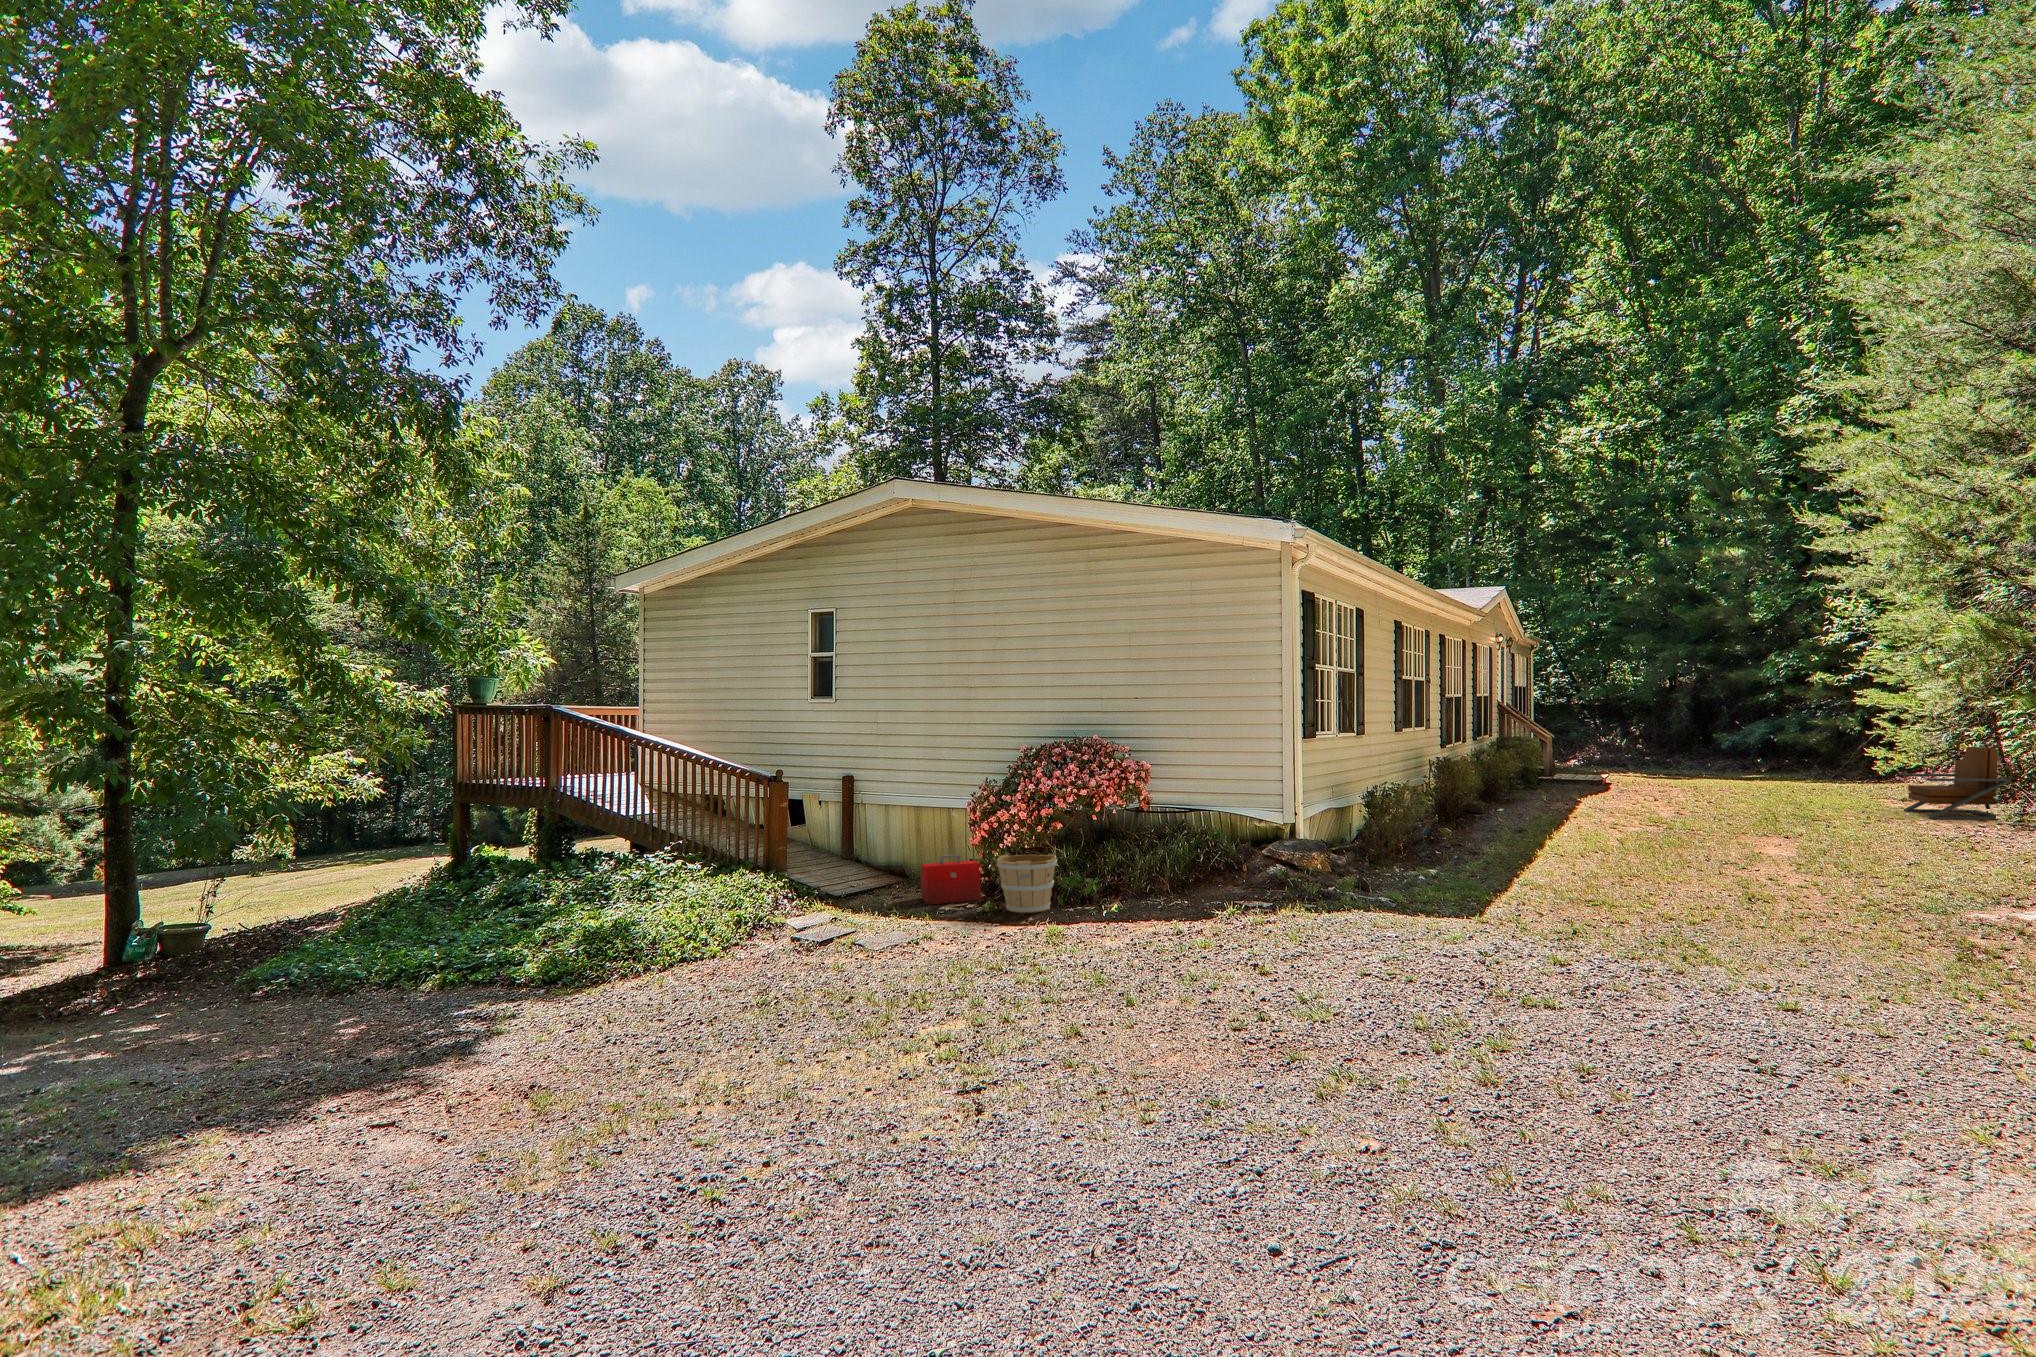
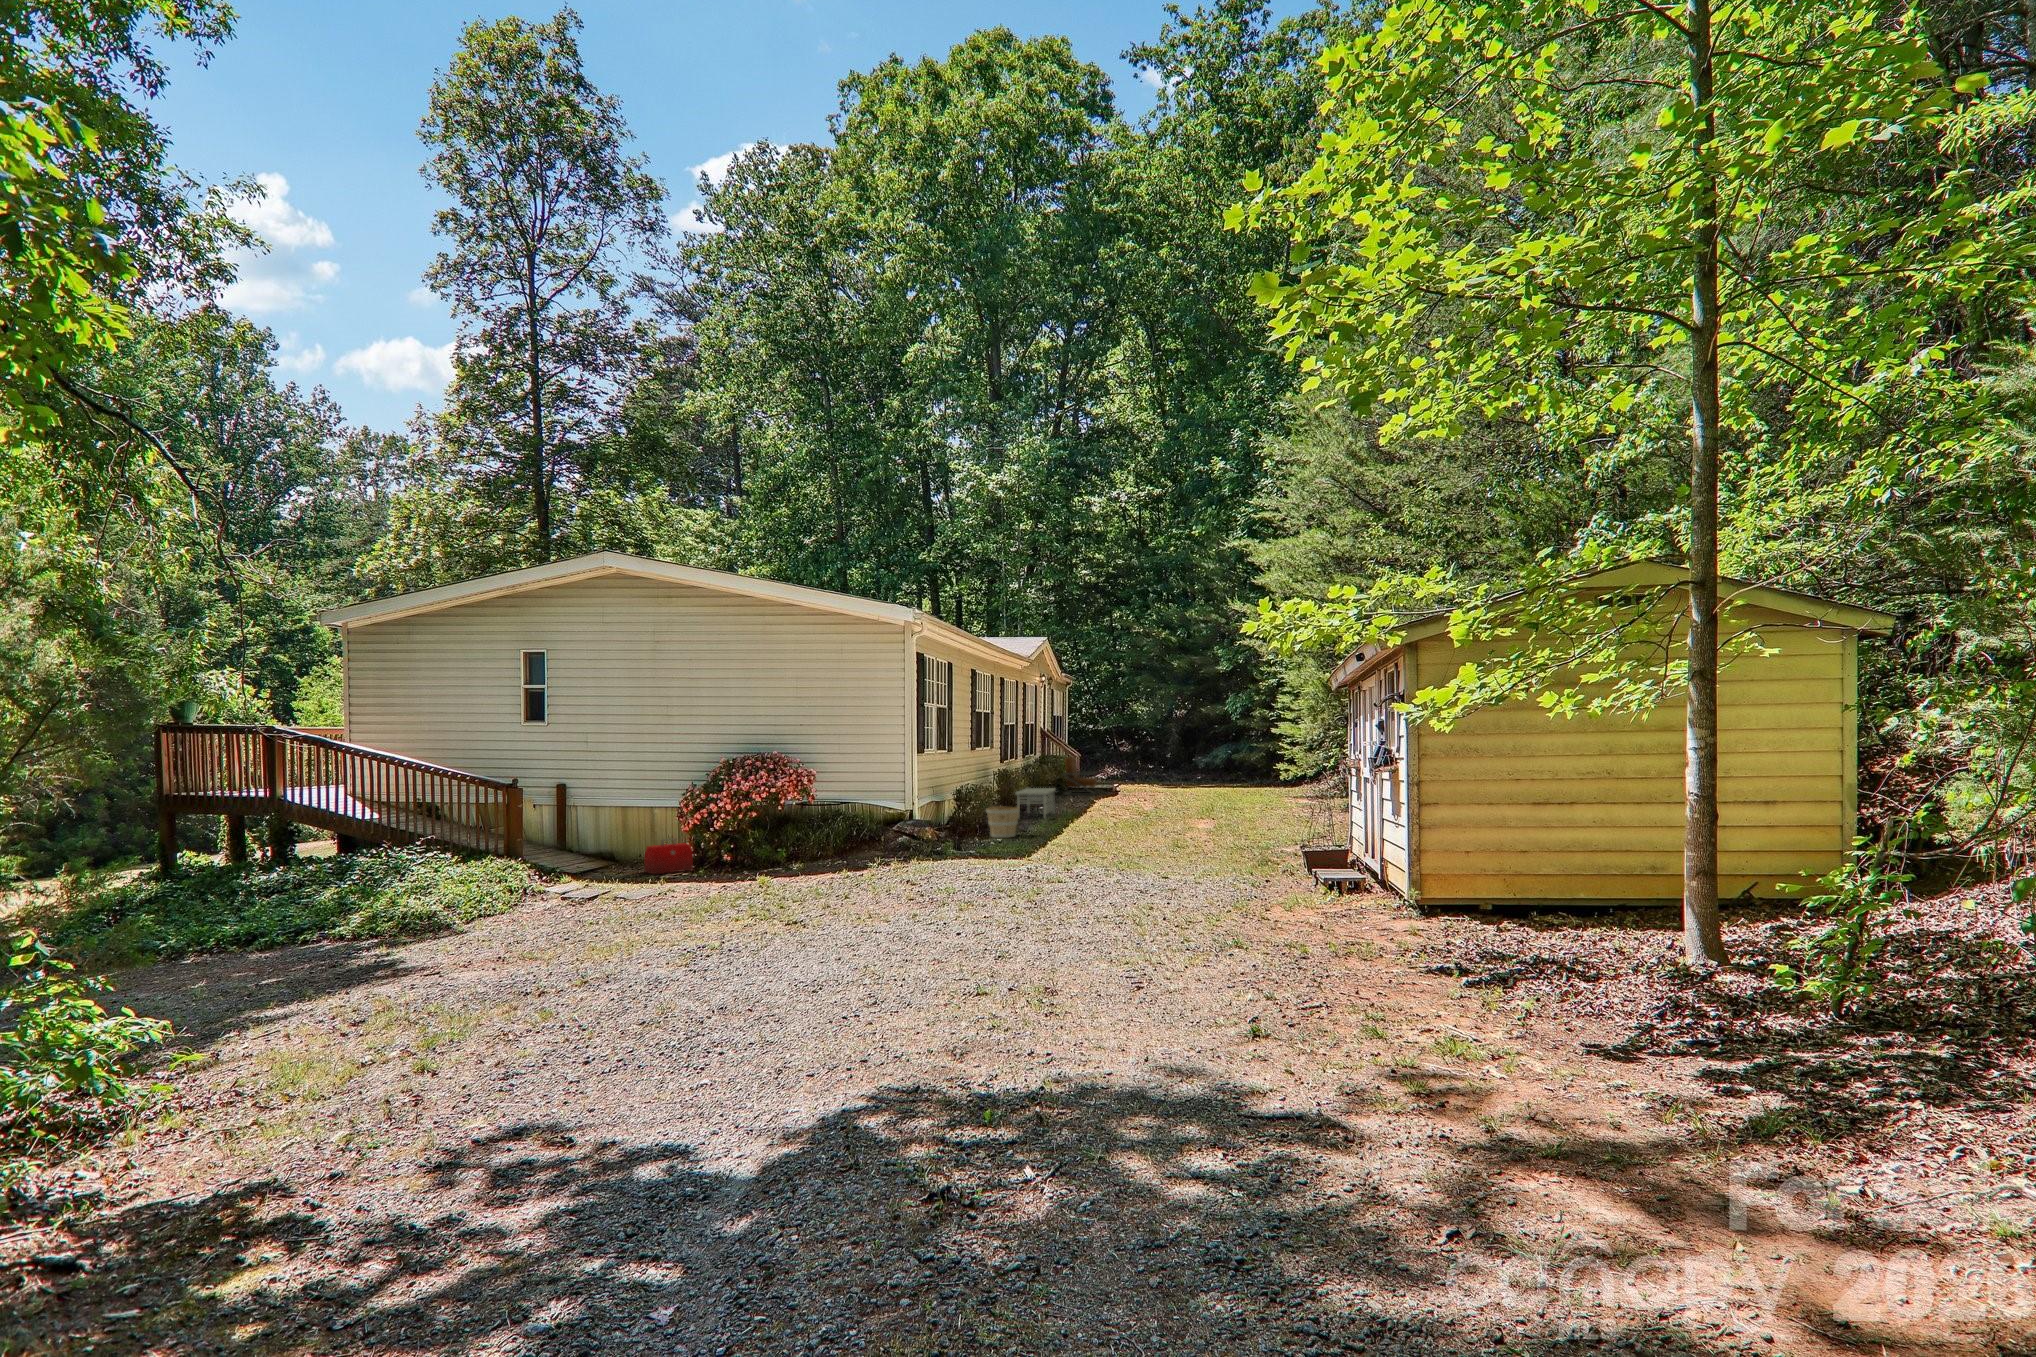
lounge chair: present [1902,747,2011,820] -> present [1062,756,1098,795]
storage bench: none [1462,784,1524,829] -> present [1016,788,1055,817]
wooden bucket: present [997,854,1057,913] -> present [986,806,1020,838]

